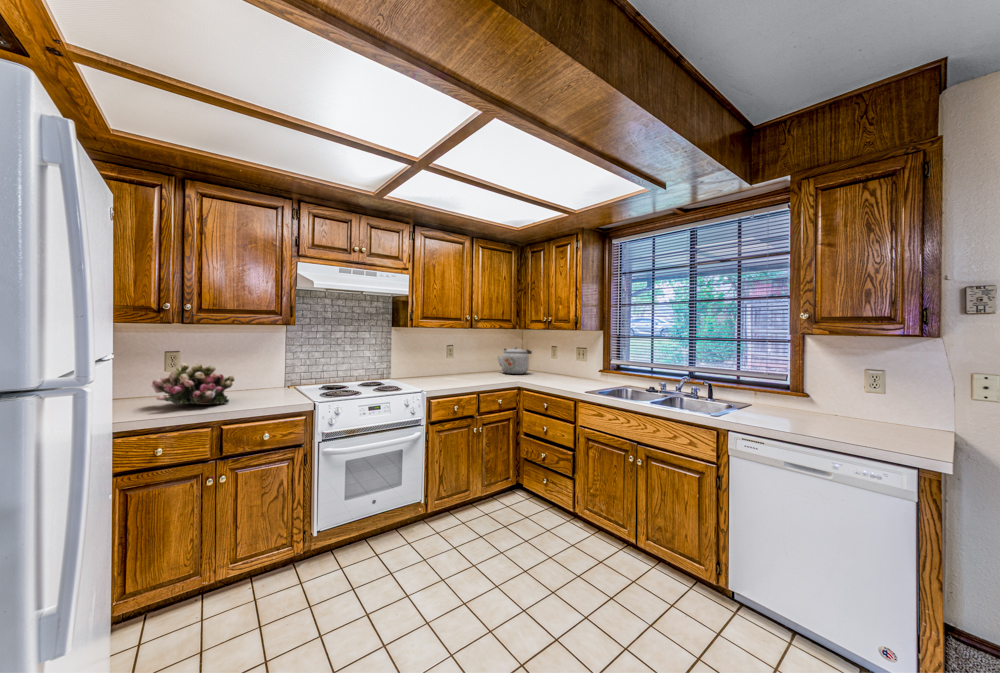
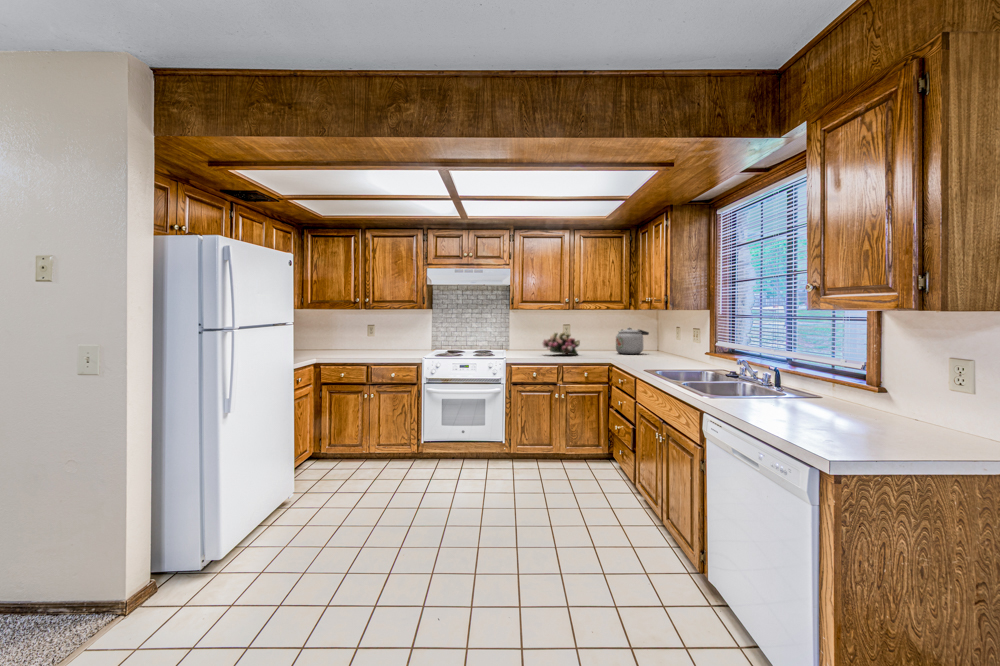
flower arrangement: present [152,363,234,404] -> present [543,332,580,355]

